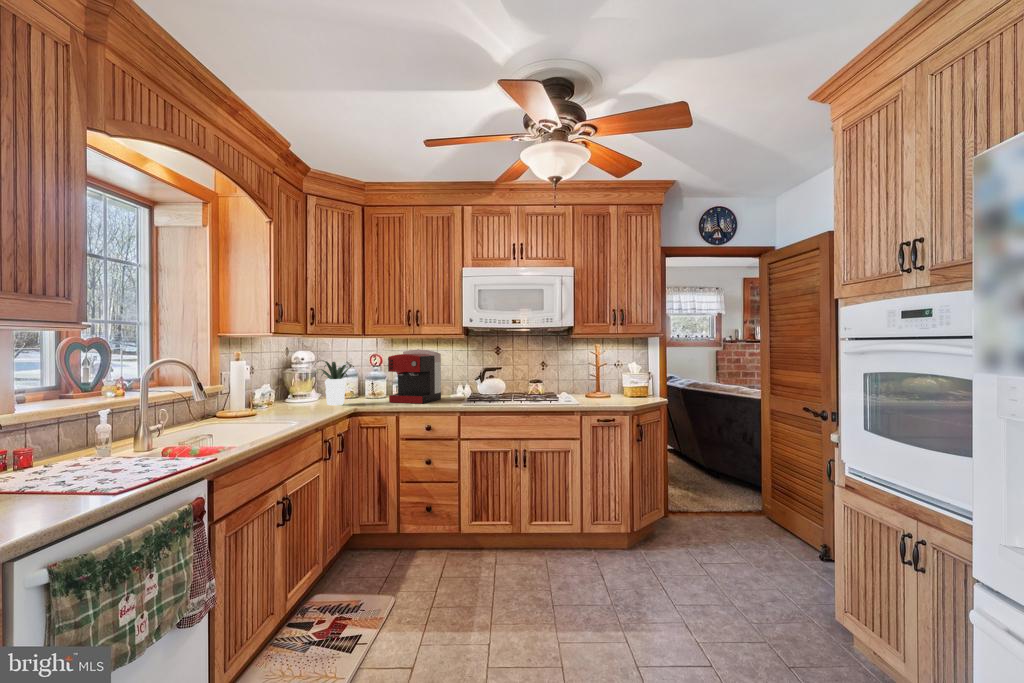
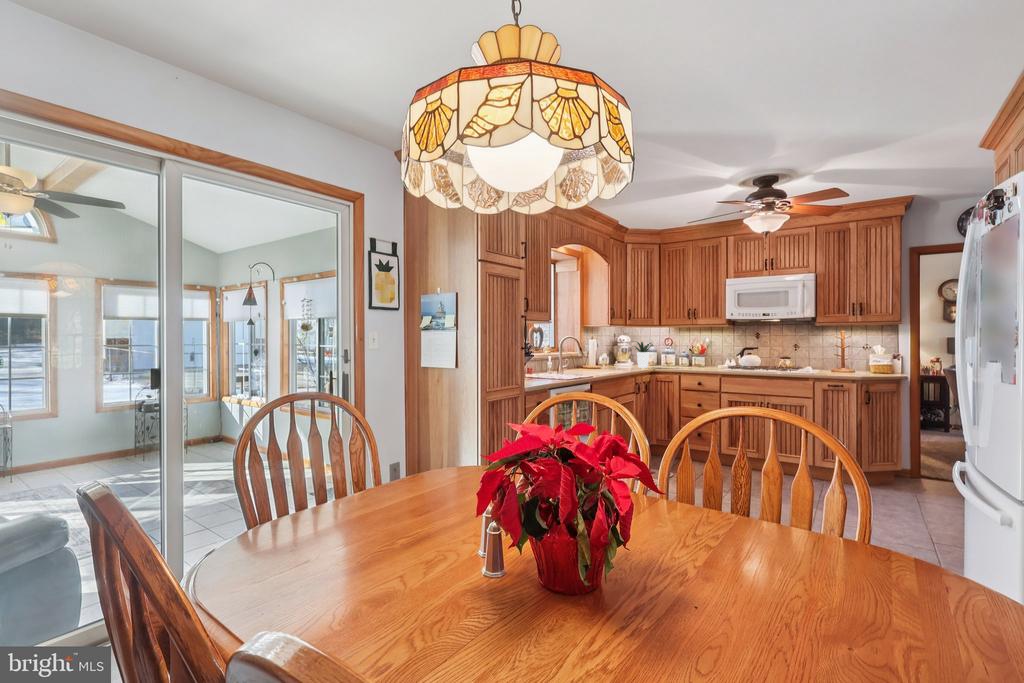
coffee maker: present [388,349,441,404] -> none [675,335,712,369]

